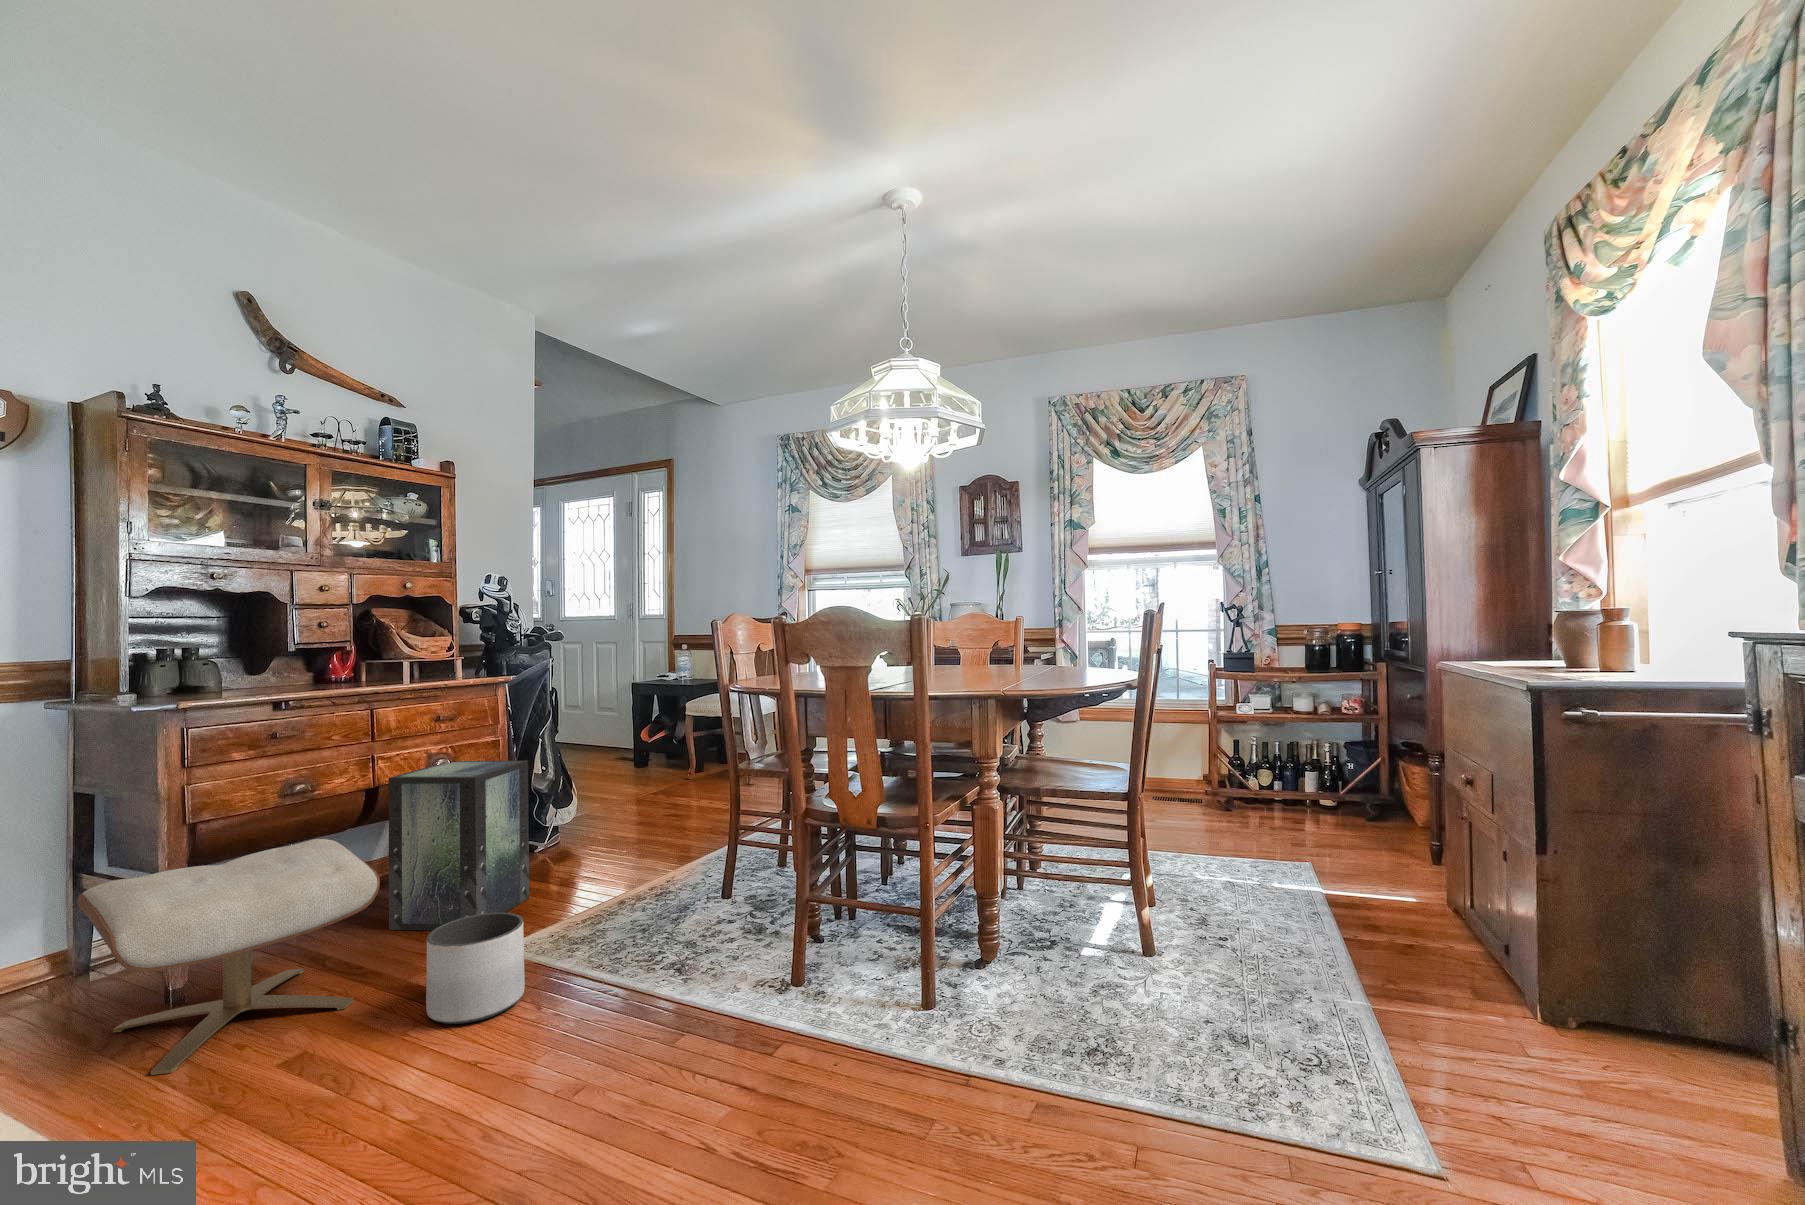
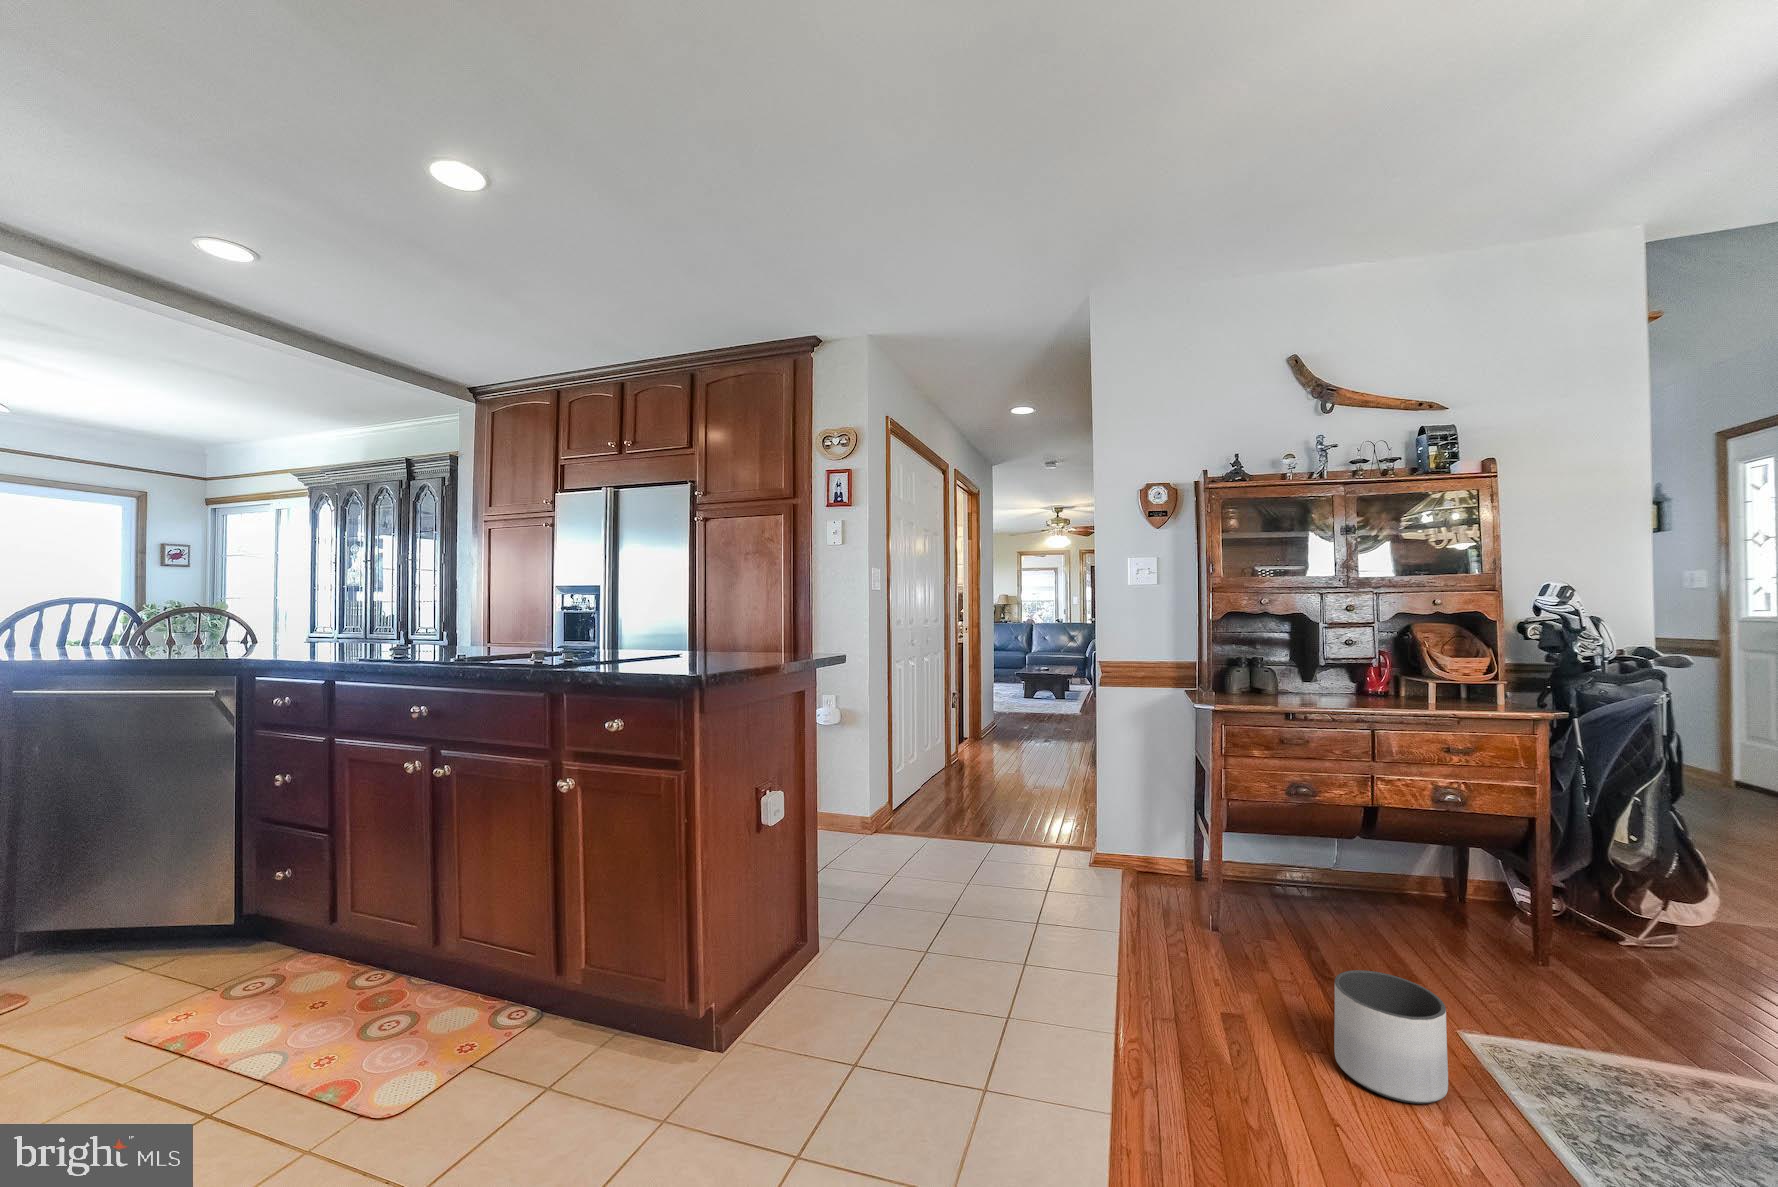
storage box: present [388,761,529,930] -> none [1382,798,1561,999]
ottoman: present [77,839,380,1075] -> none [1135,820,1324,1000]

